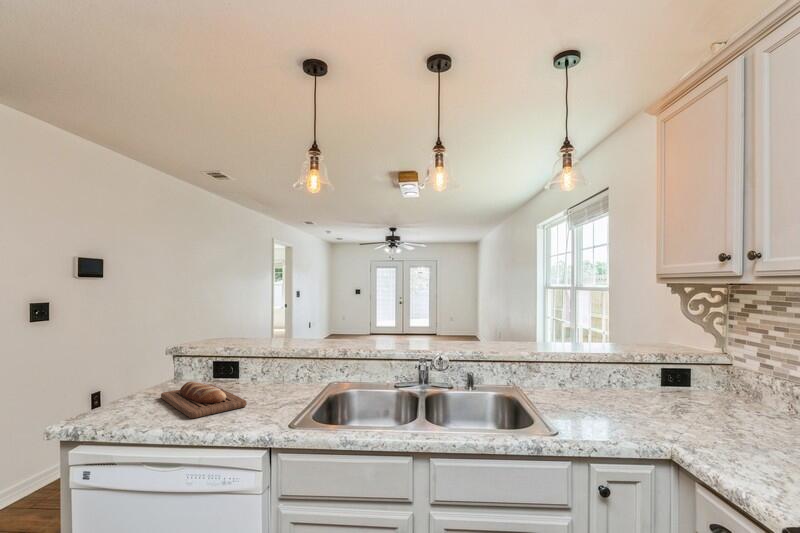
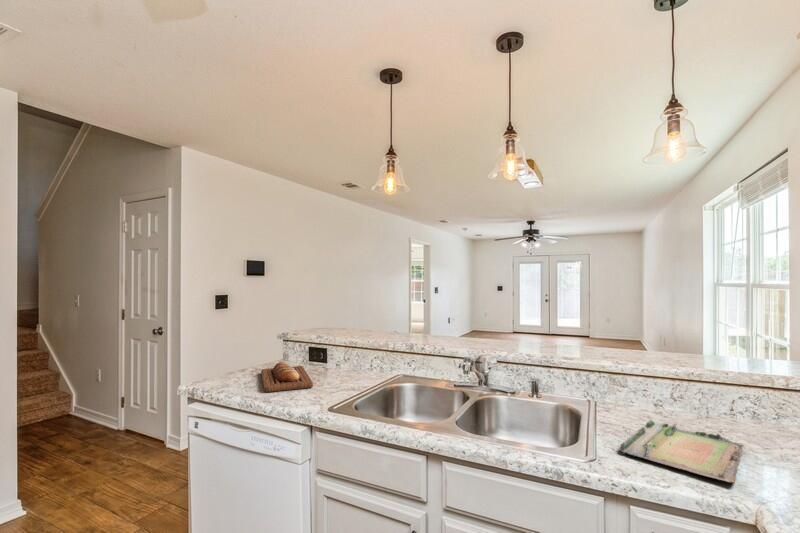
tray: none [567,396,652,433] -> present [620,420,744,482]

